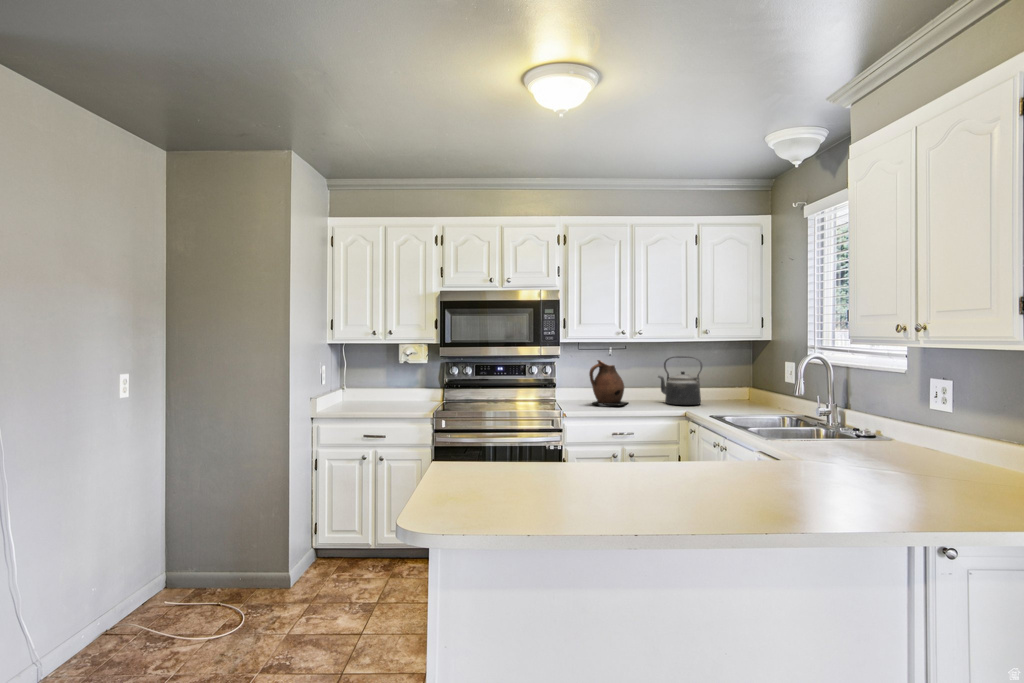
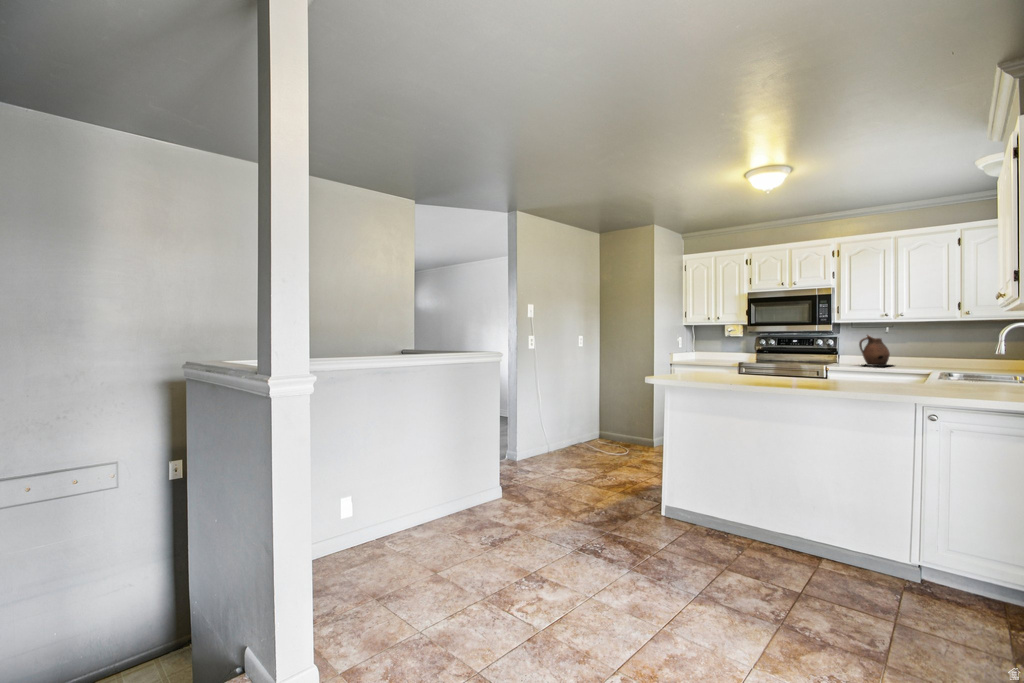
kettle: present [658,356,702,405] -> none [925,332,963,368]

